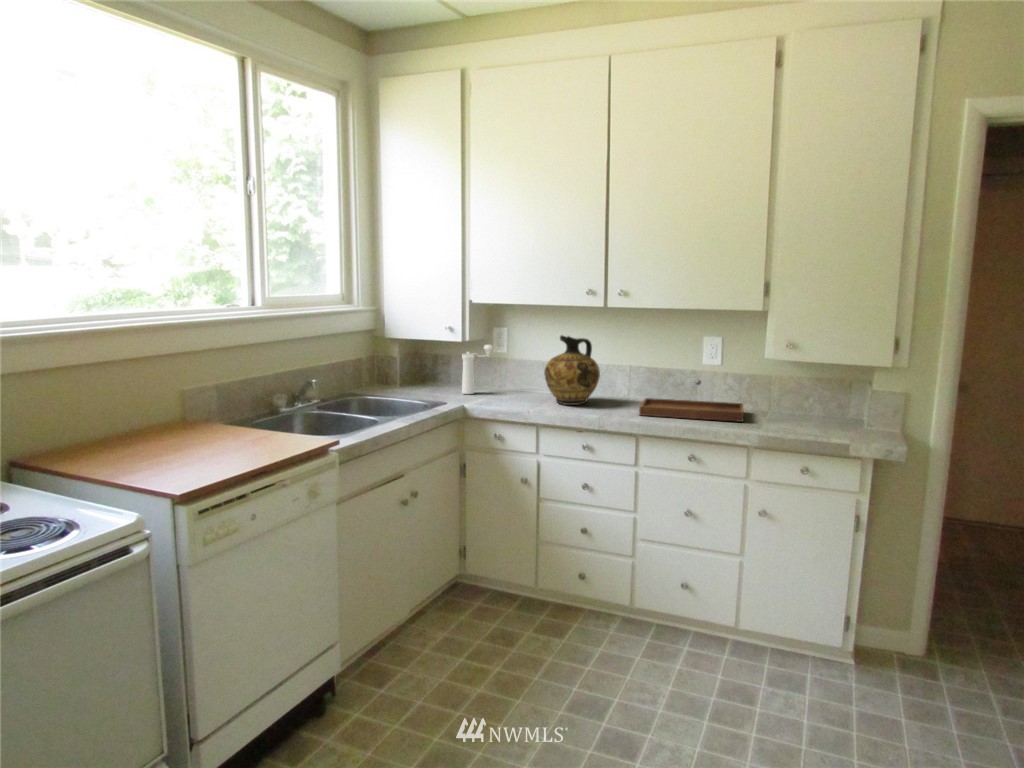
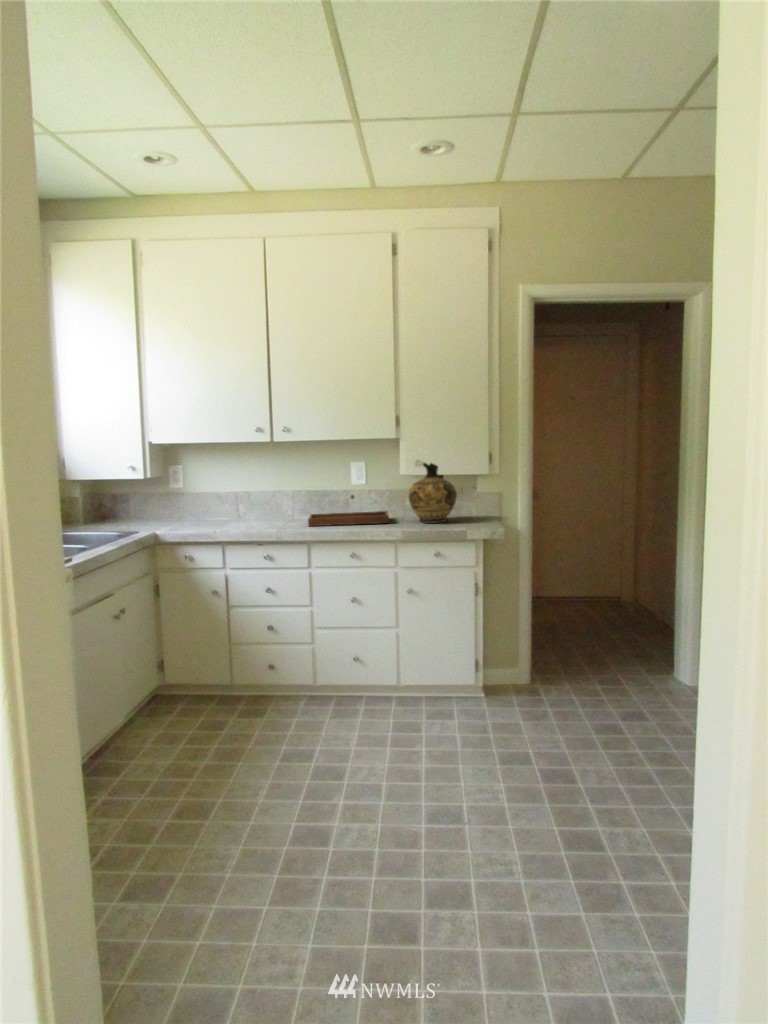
ceramic jug: present [544,335,600,405] -> present [408,463,457,523]
pepper mill: present [462,345,493,394] -> none [146,481,175,526]

